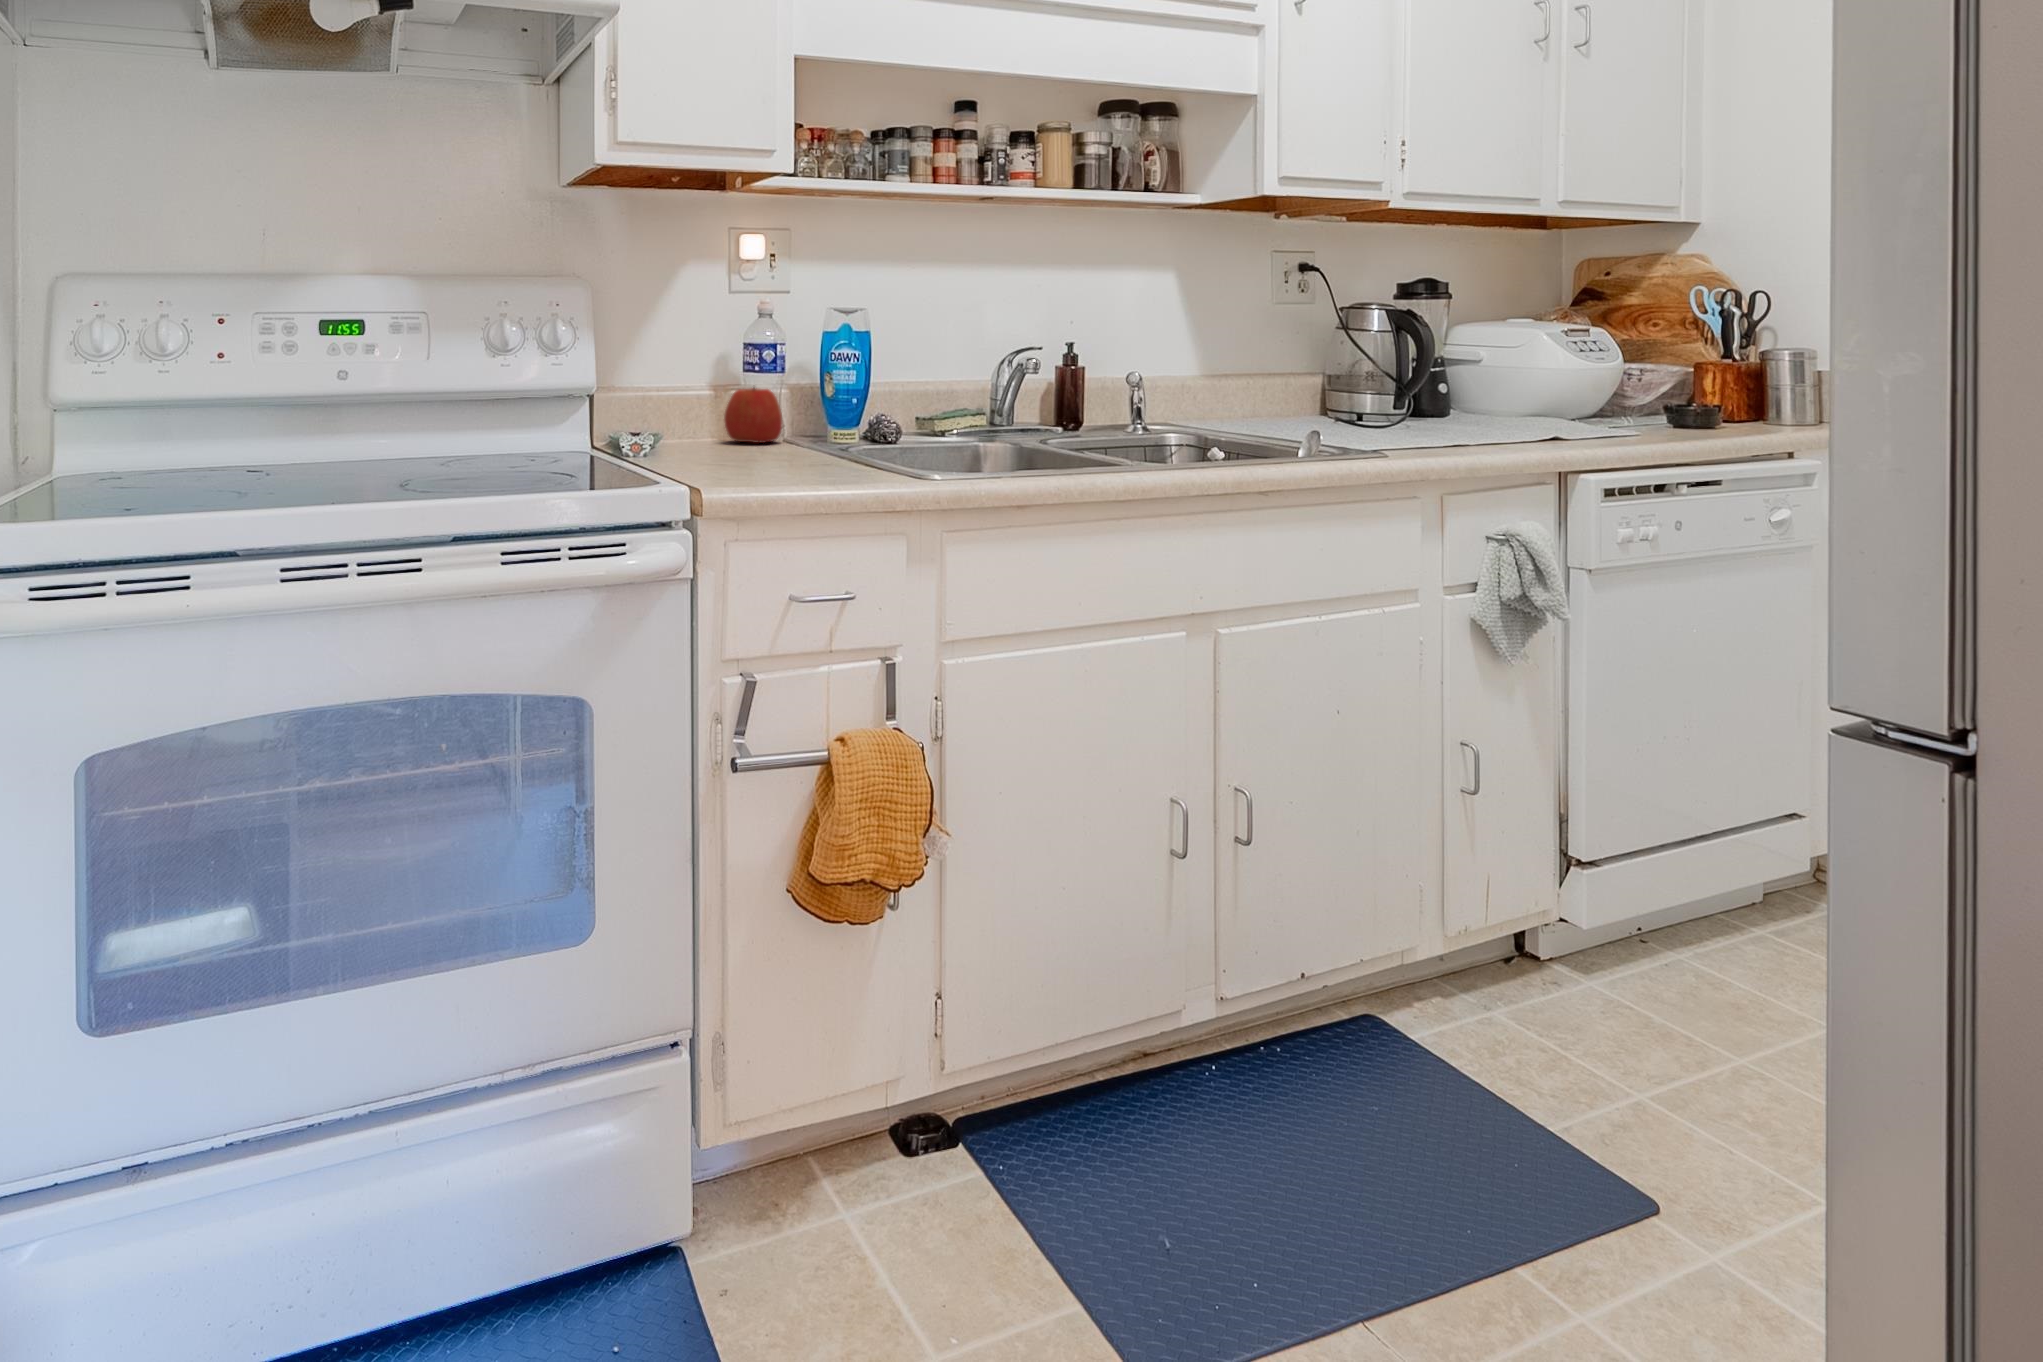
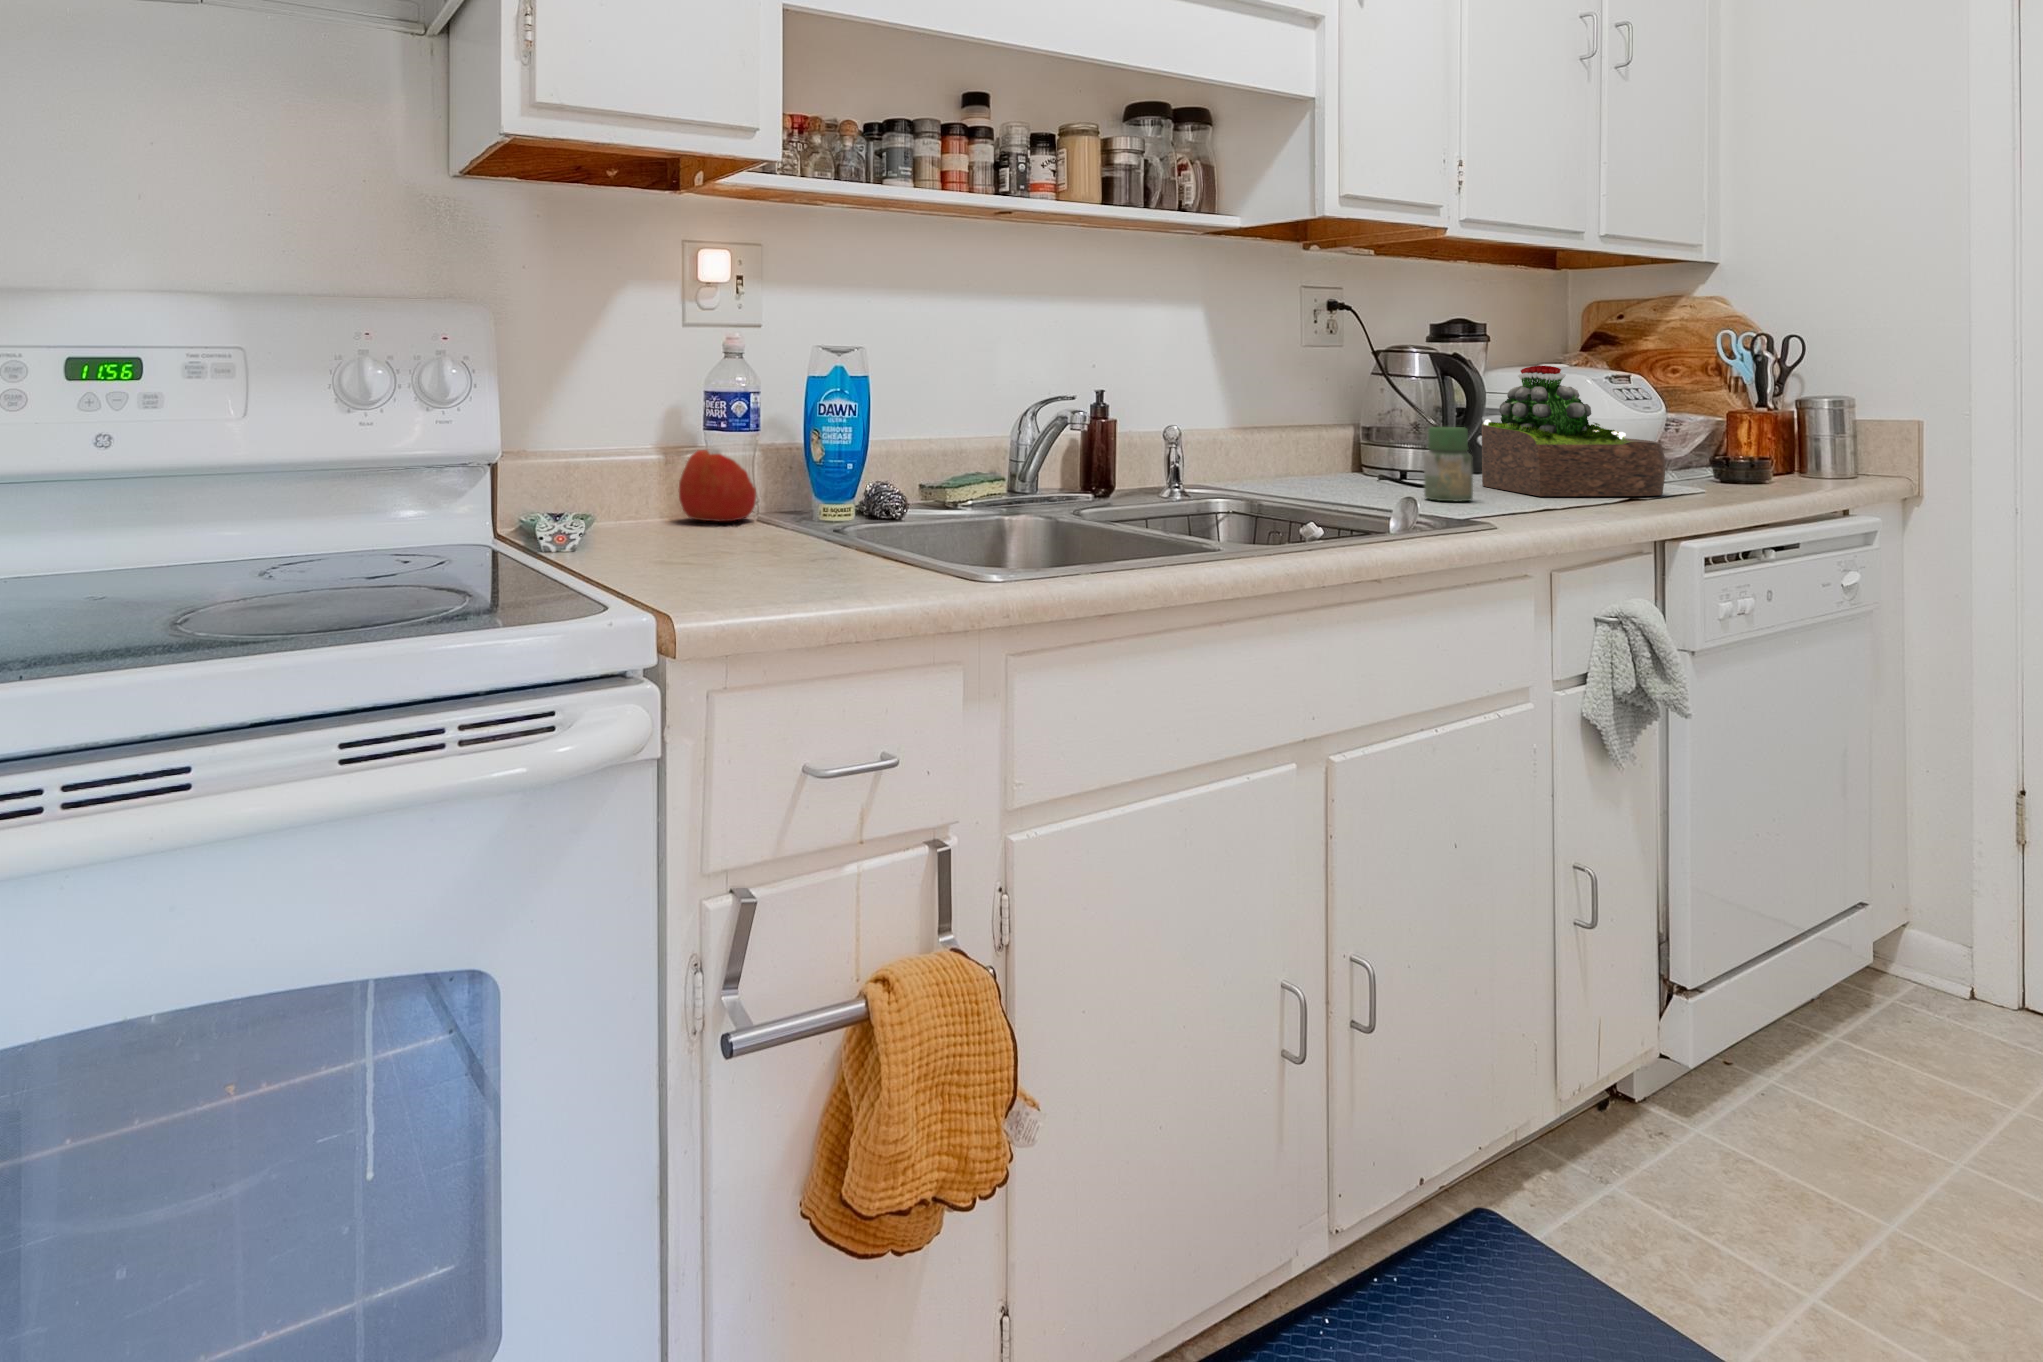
succulent plant: none [1431,322,1595,438] -> present [1482,366,1665,496]
jar: none [1357,375,1399,439] -> present [1424,427,1473,501]

